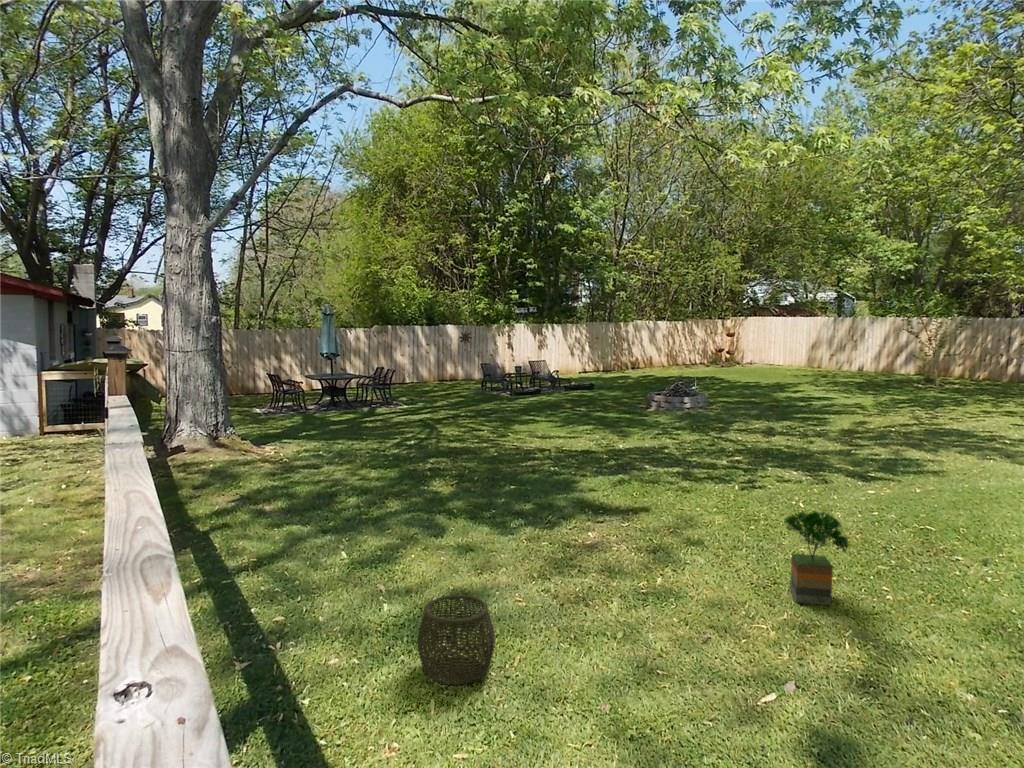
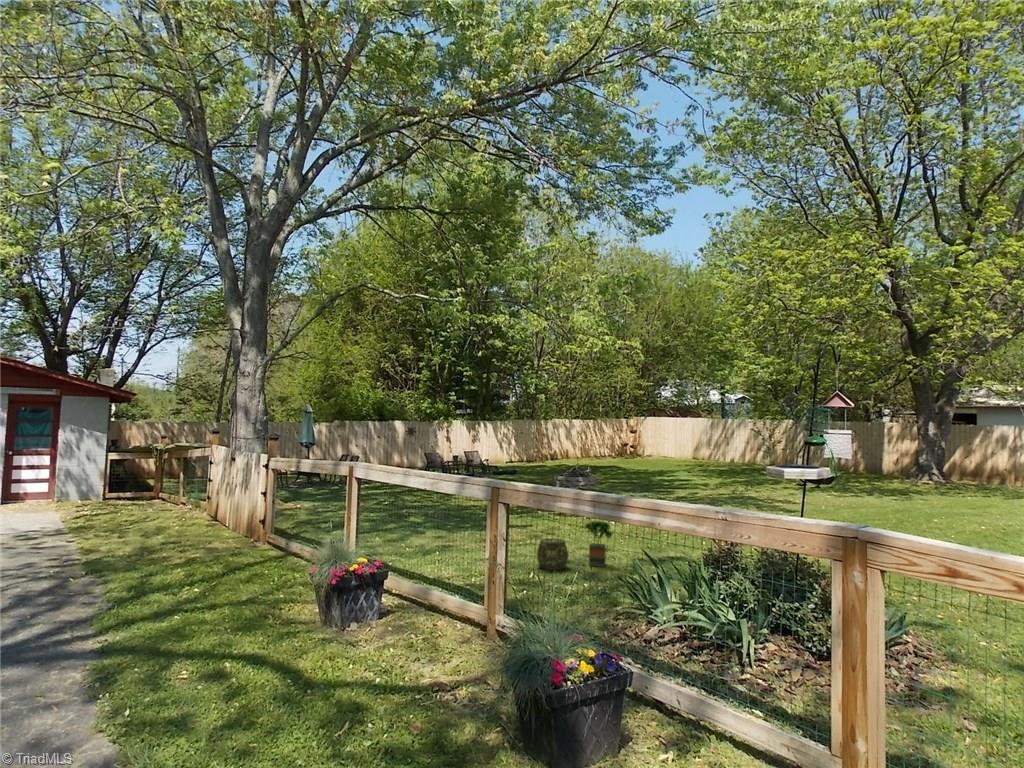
woven basket: present [417,595,495,686] -> present [537,539,568,570]

